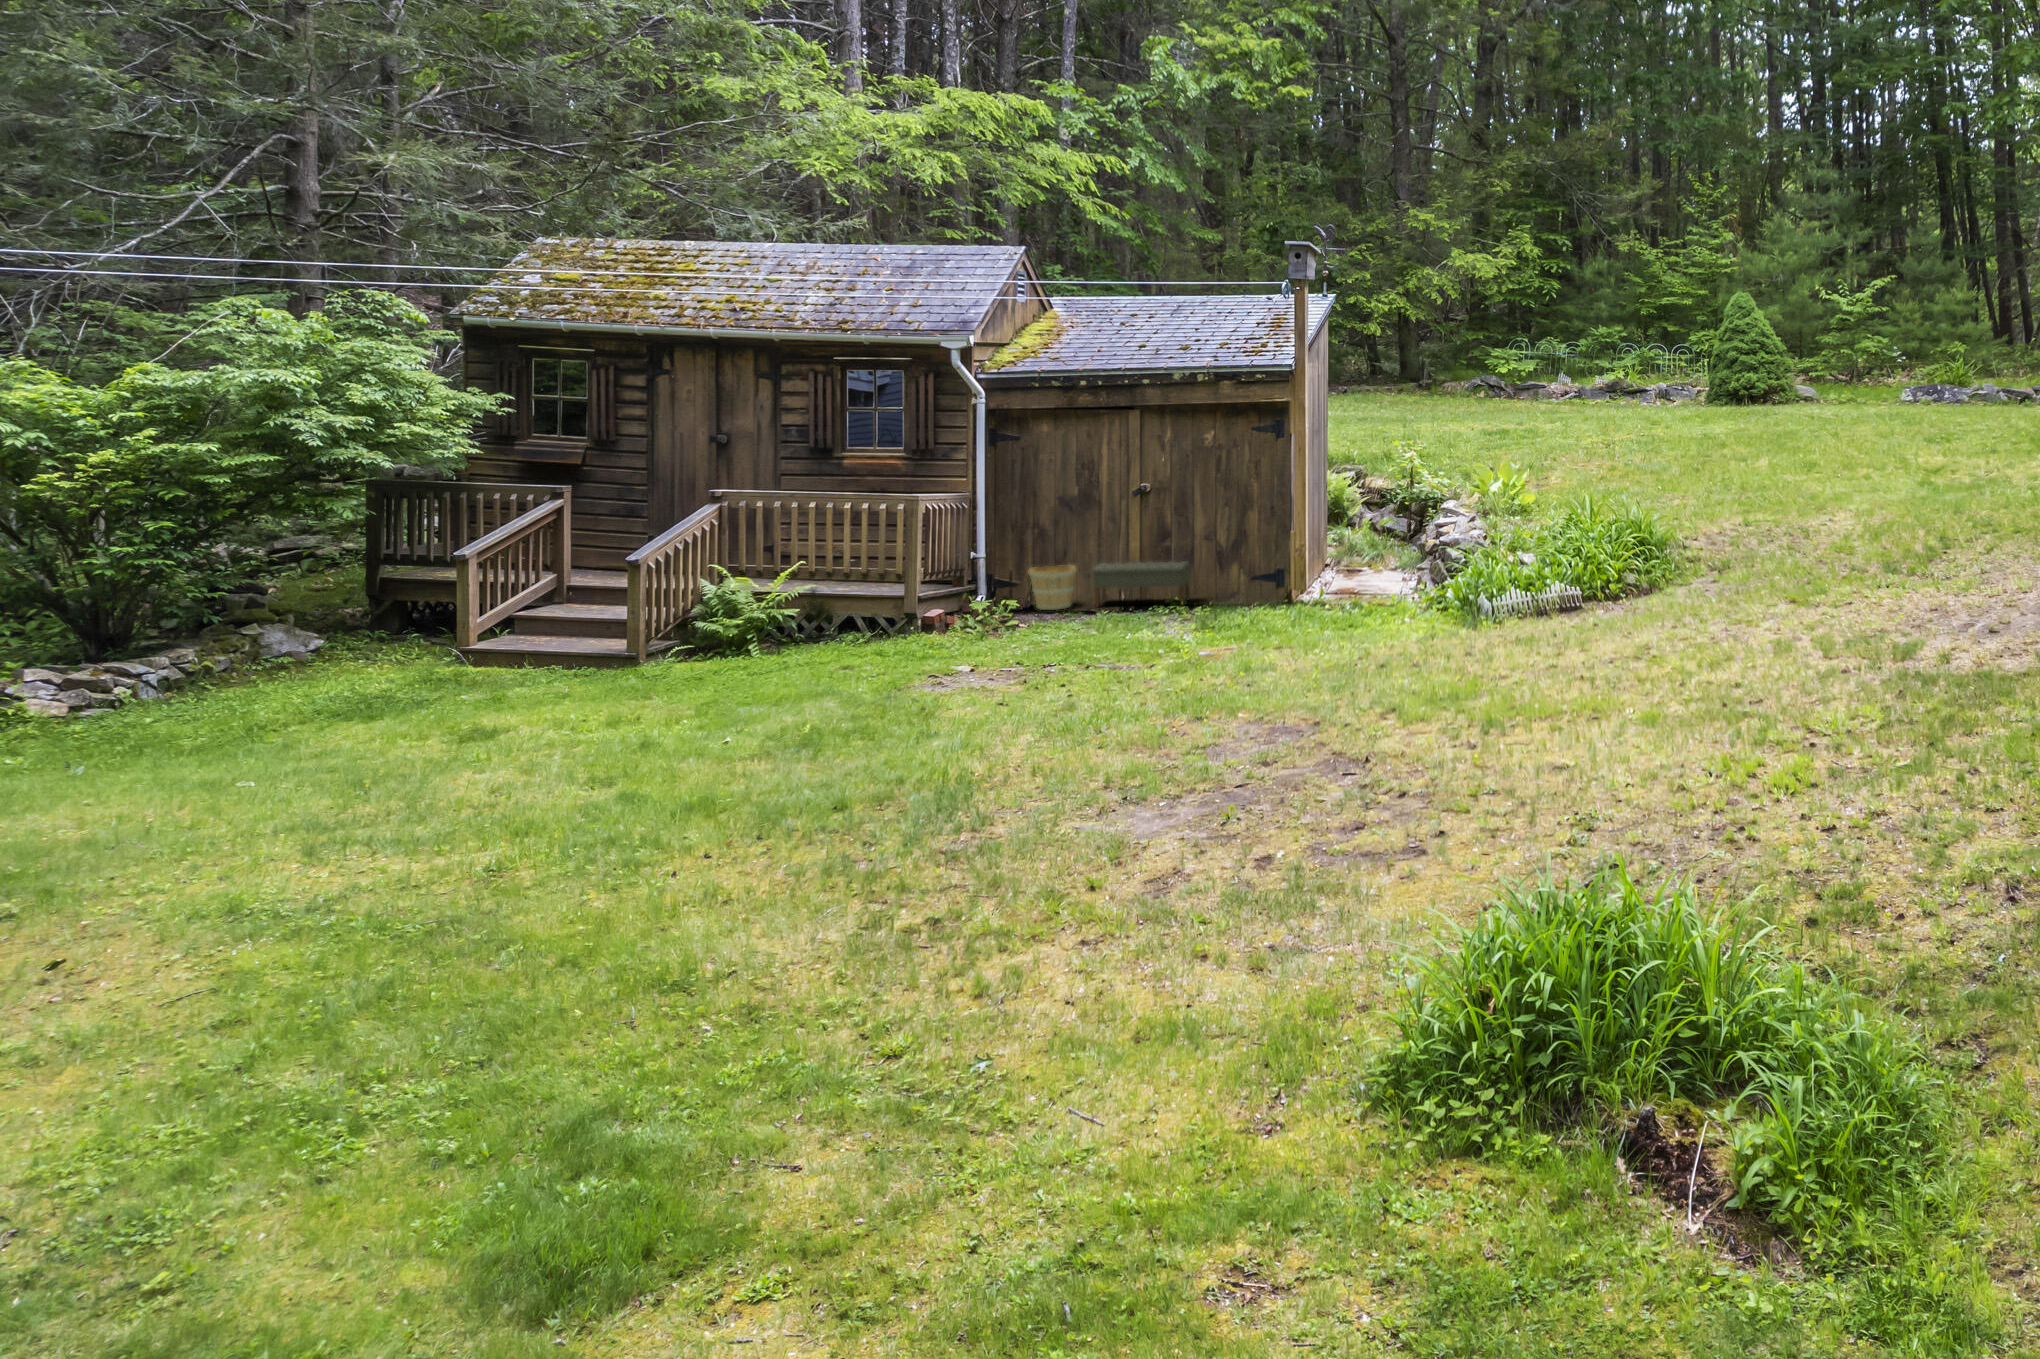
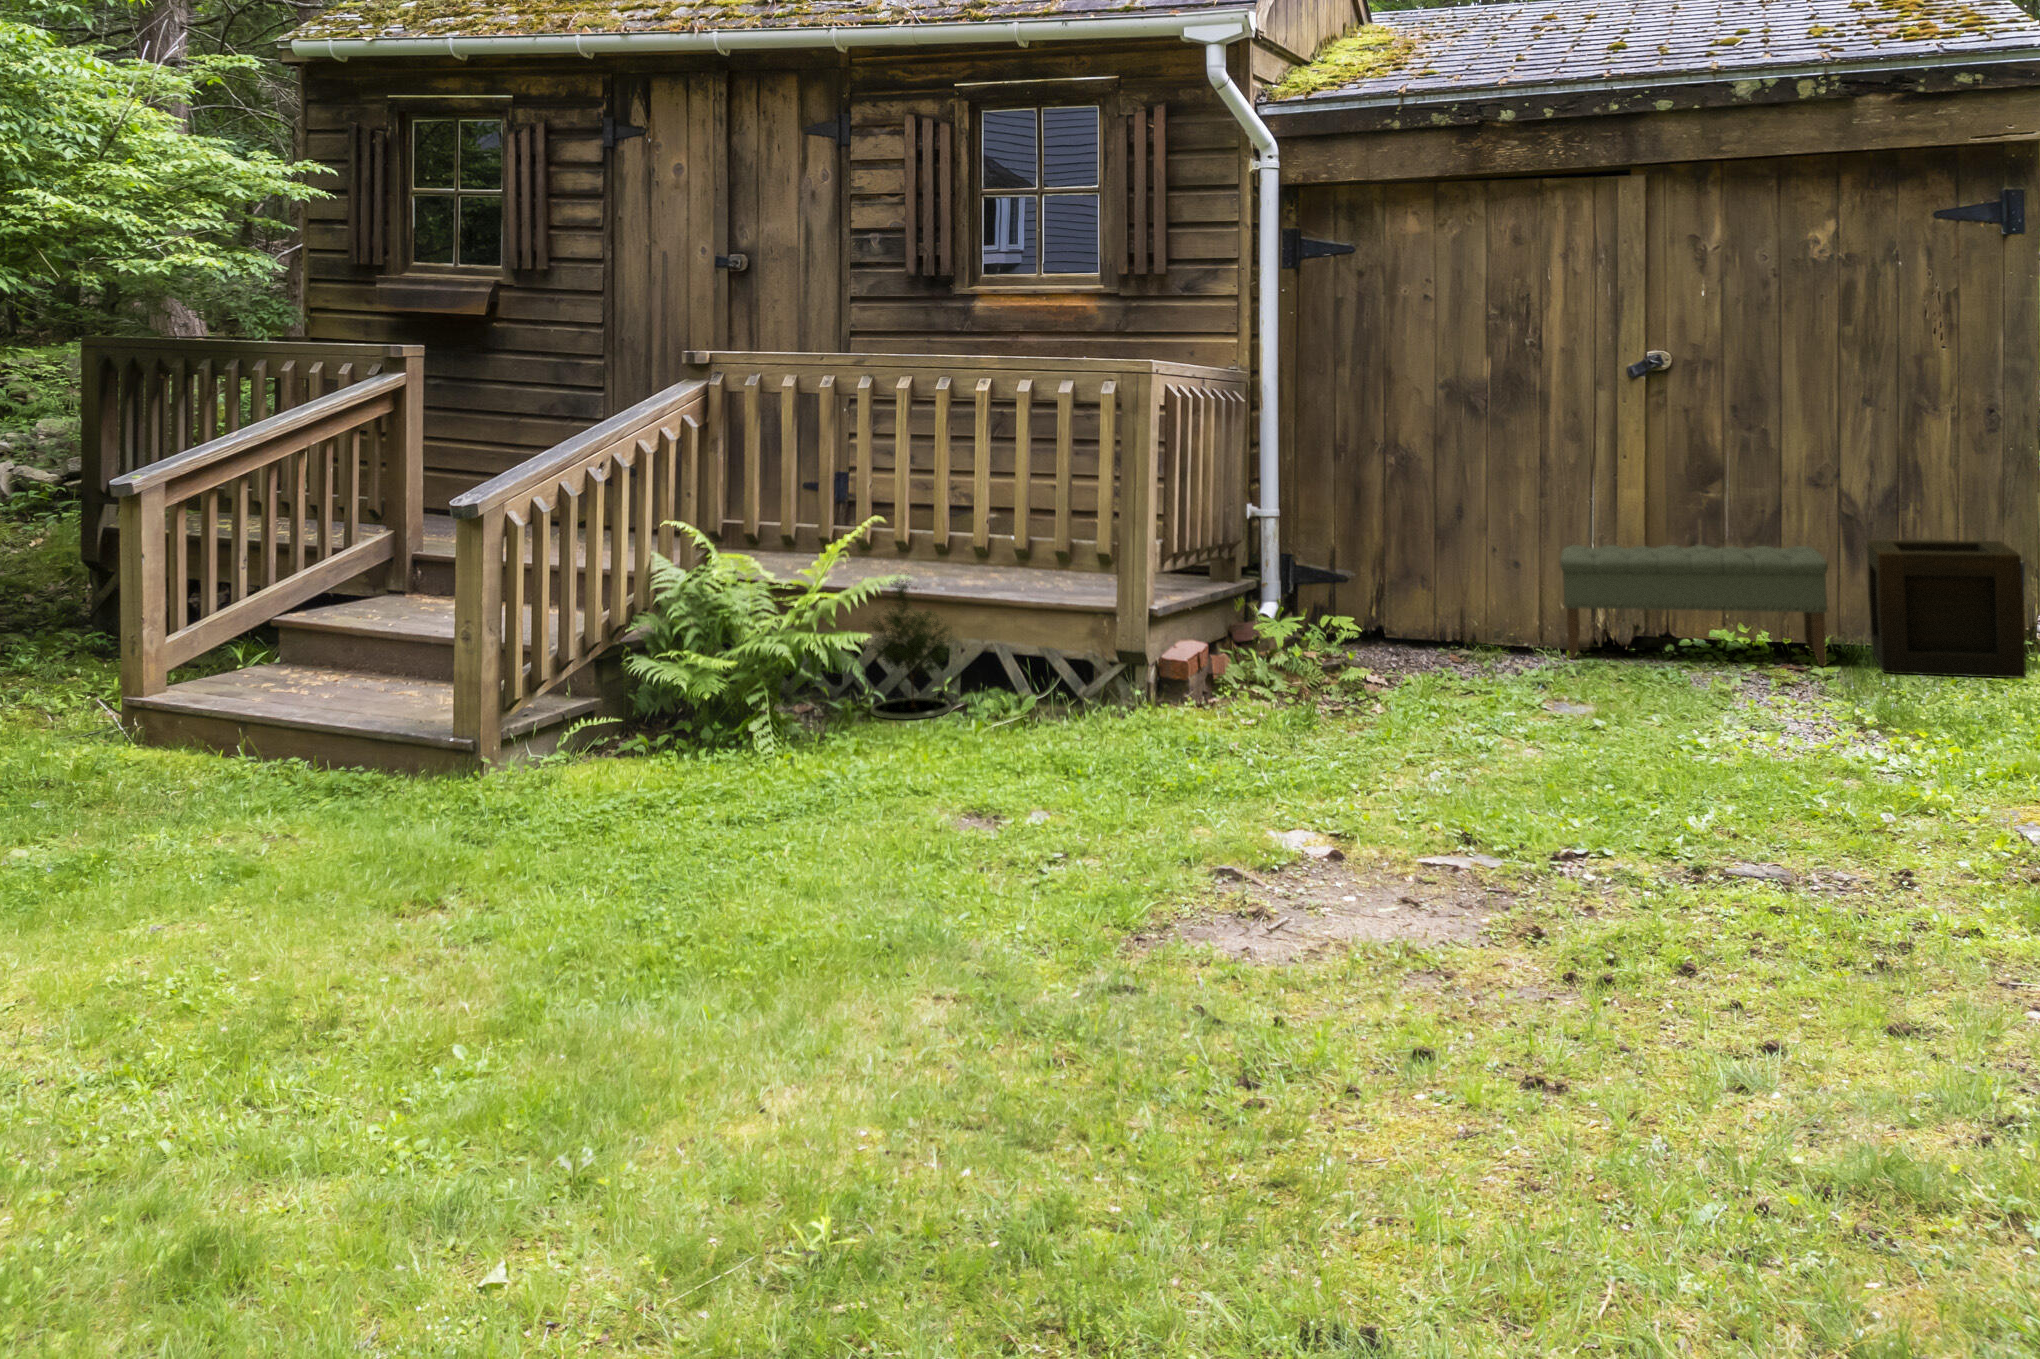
wooden crate: none [1197,558,1251,607] -> present [1867,540,2026,678]
wooden bucket: present [1029,565,1076,610] -> none [1390,548,1514,660]

